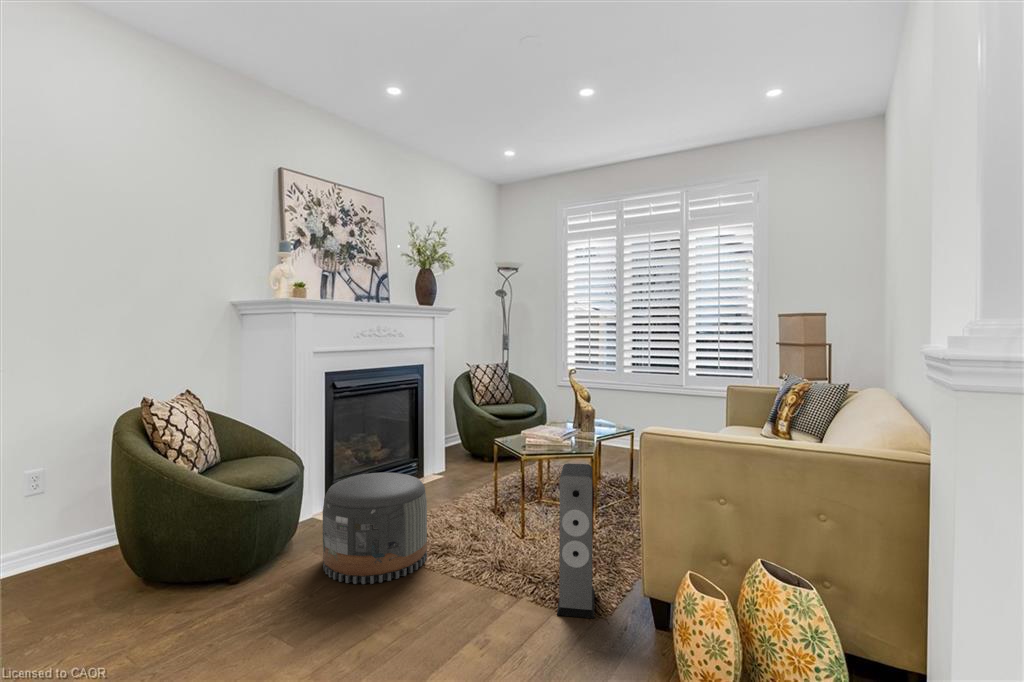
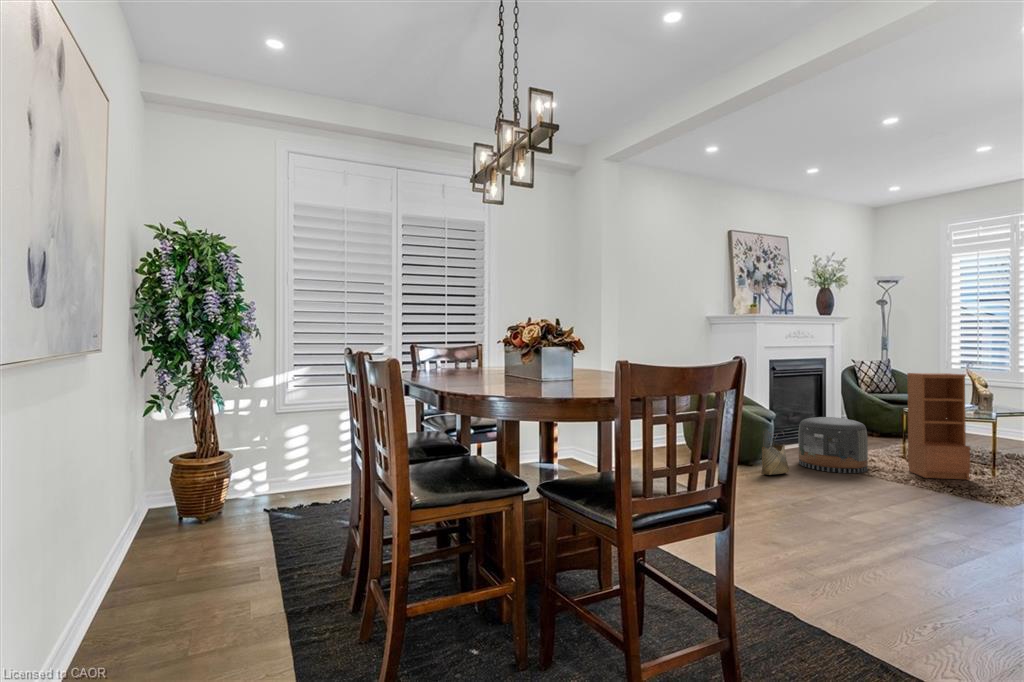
bookcase: none [483,395,556,572] -> present [907,373,970,480]
speaker: present [557,463,594,618] -> none [978,410,1009,498]
woven basket: none [200,531,269,636] -> present [761,430,789,475]

